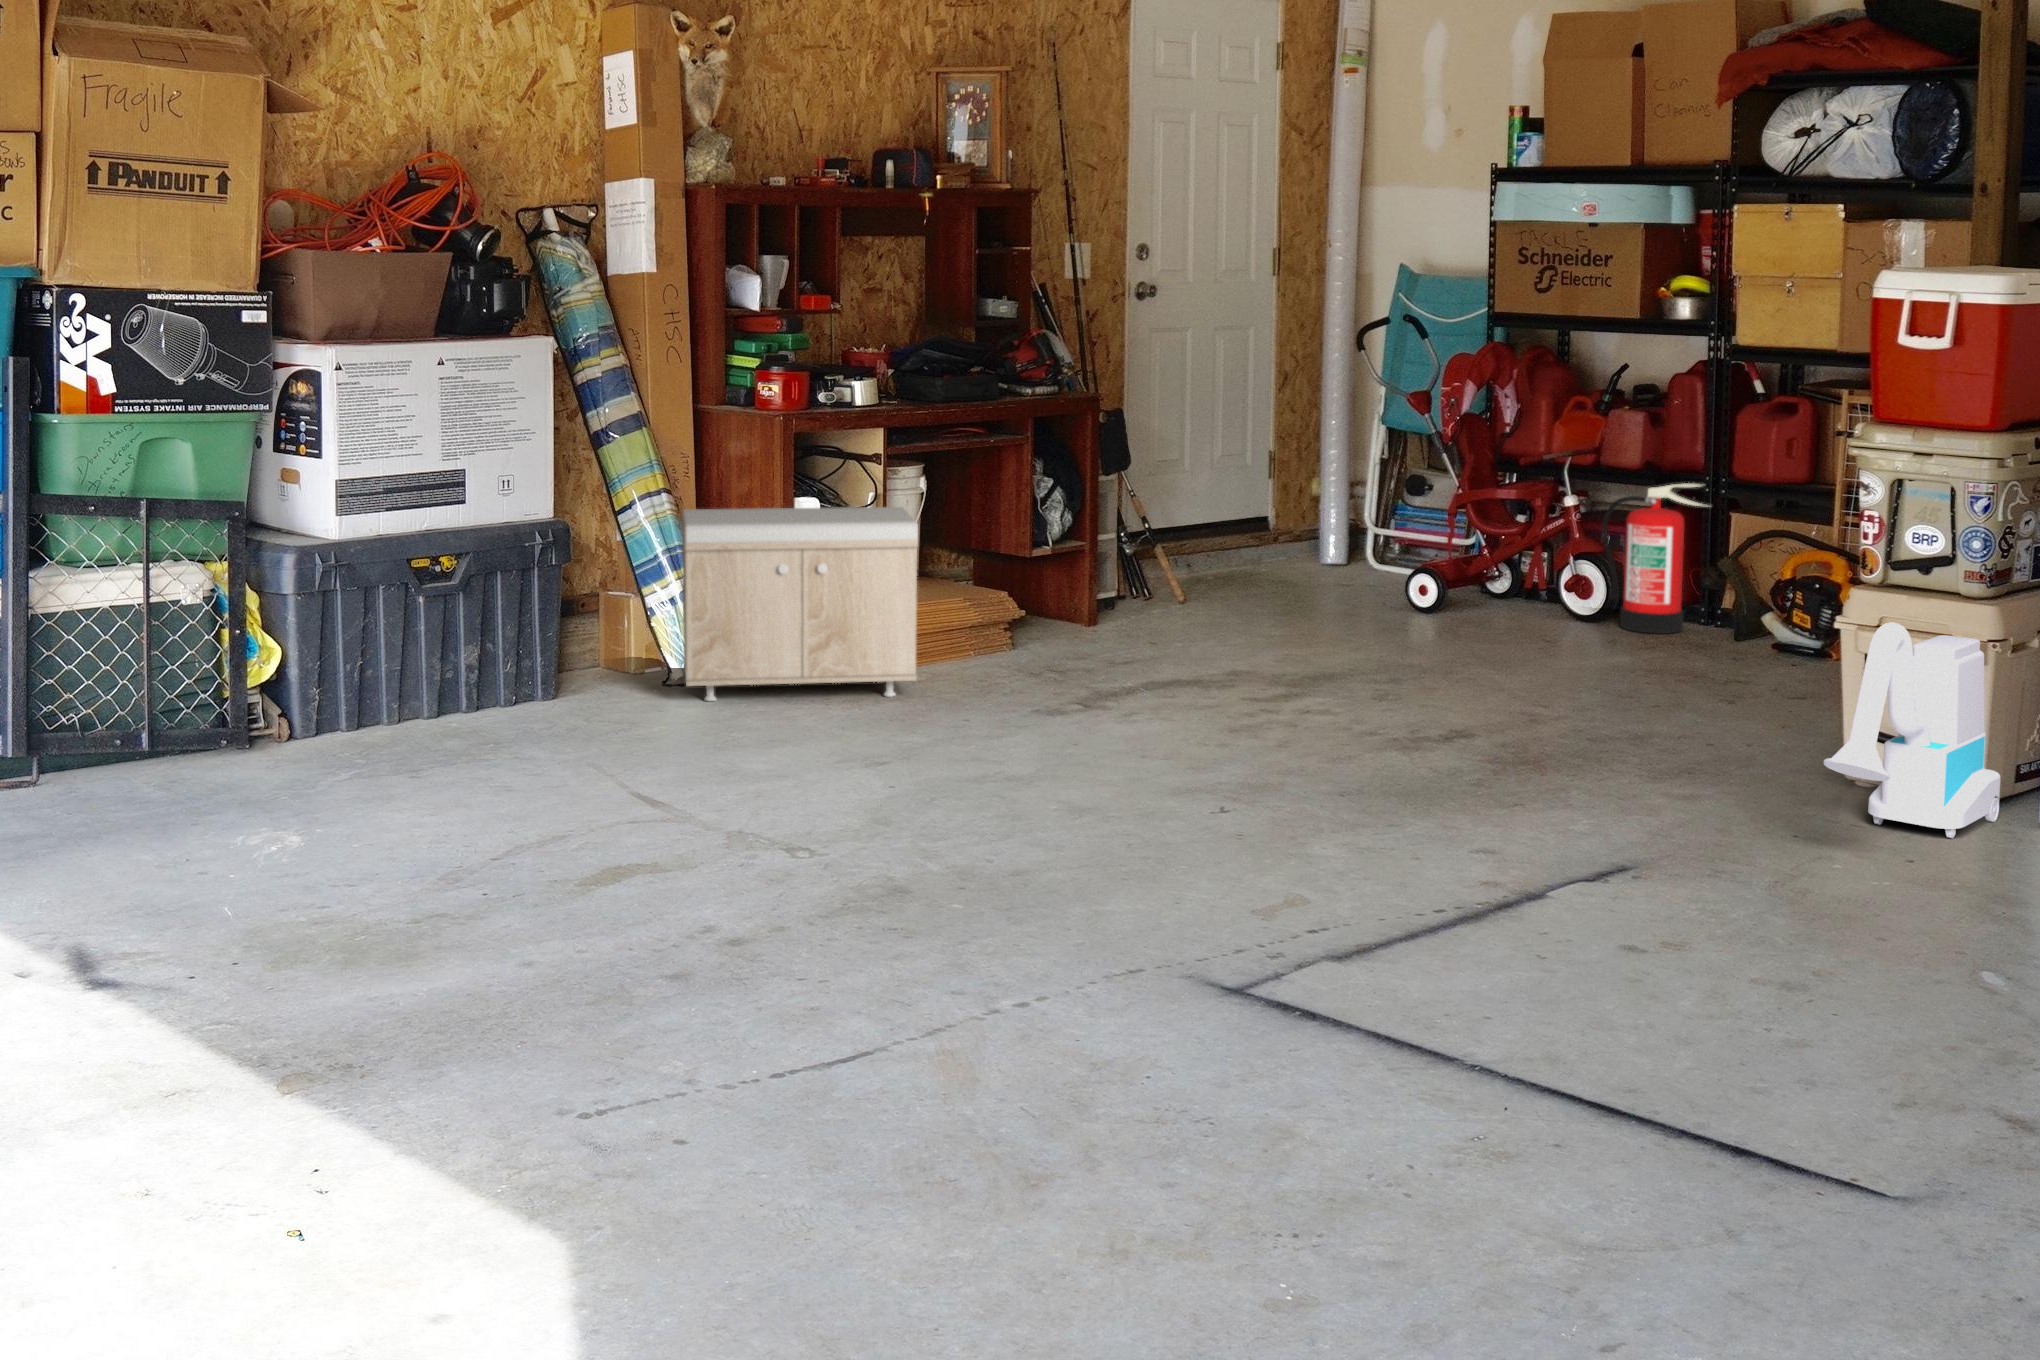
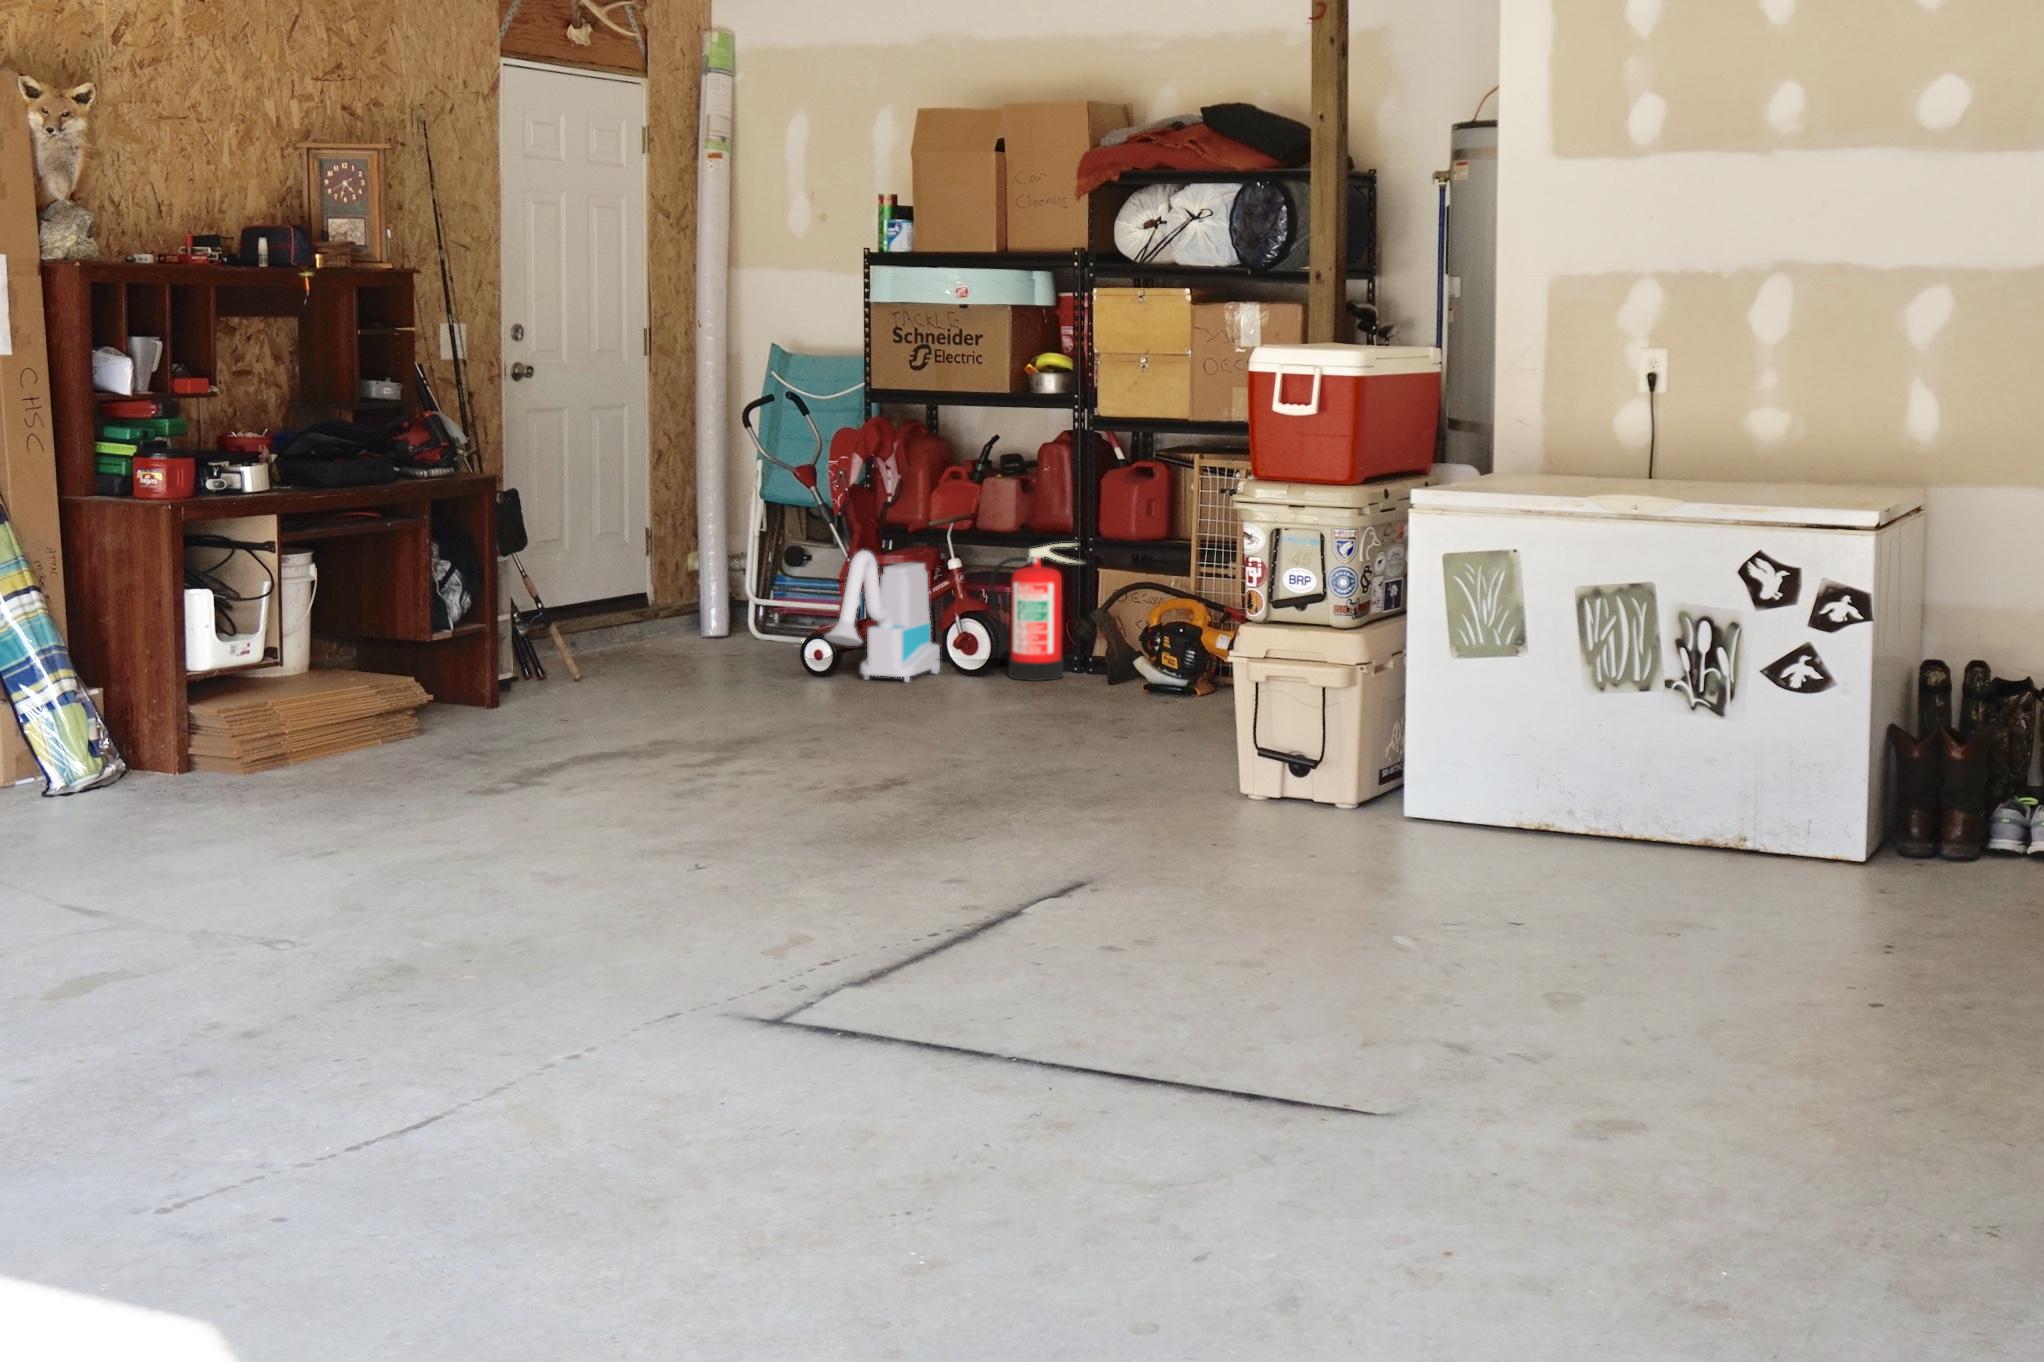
storage bench: present [682,507,918,701] -> none [58,598,352,819]
vacuum cleaner: present [1824,623,2000,838] -> present [824,550,940,682]

